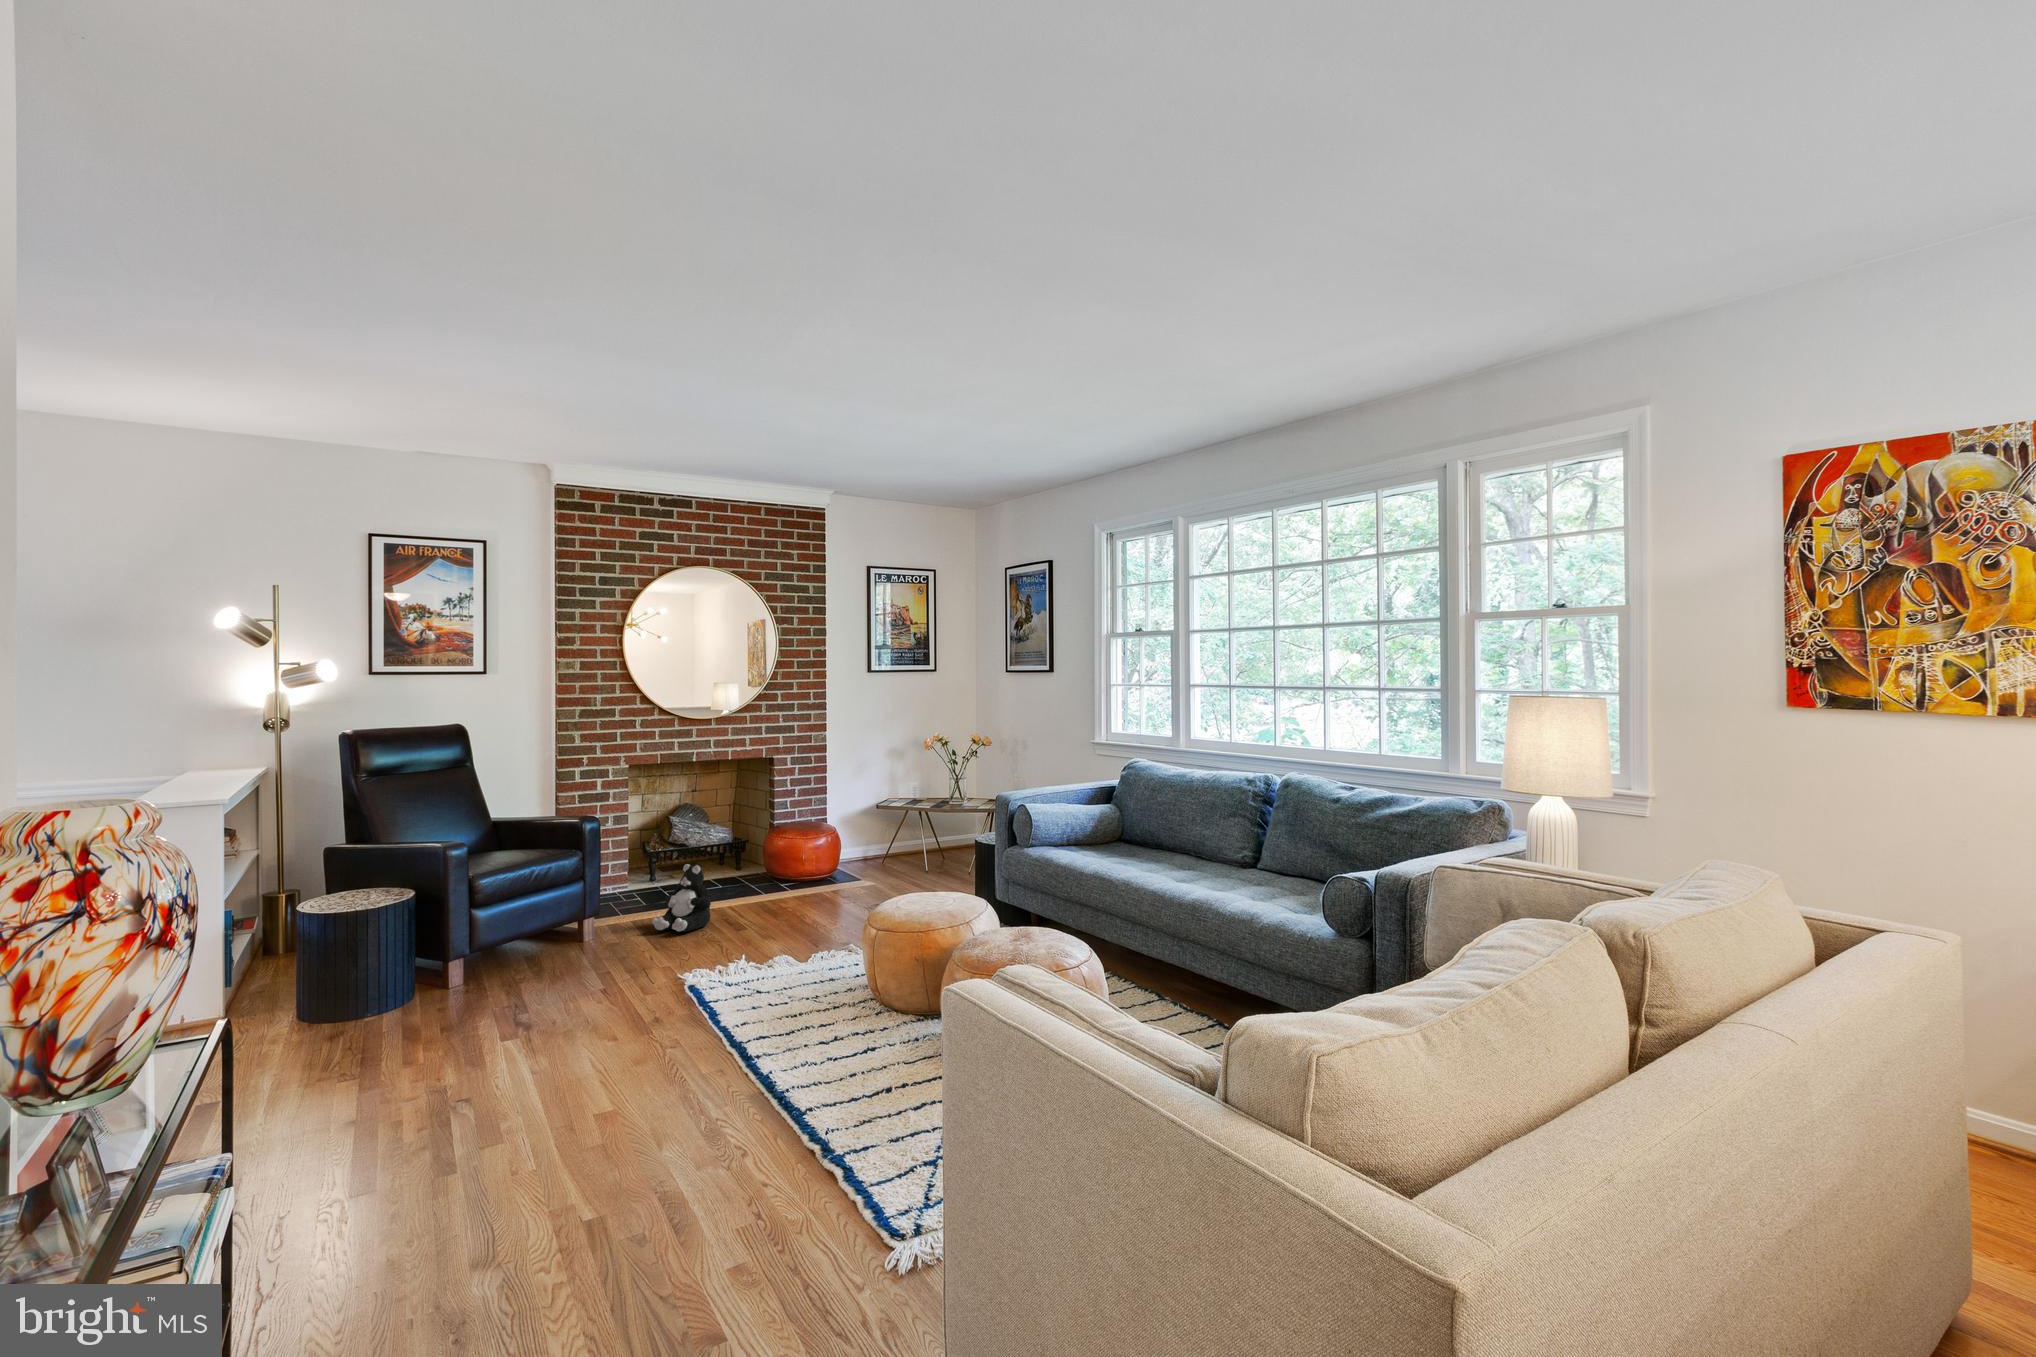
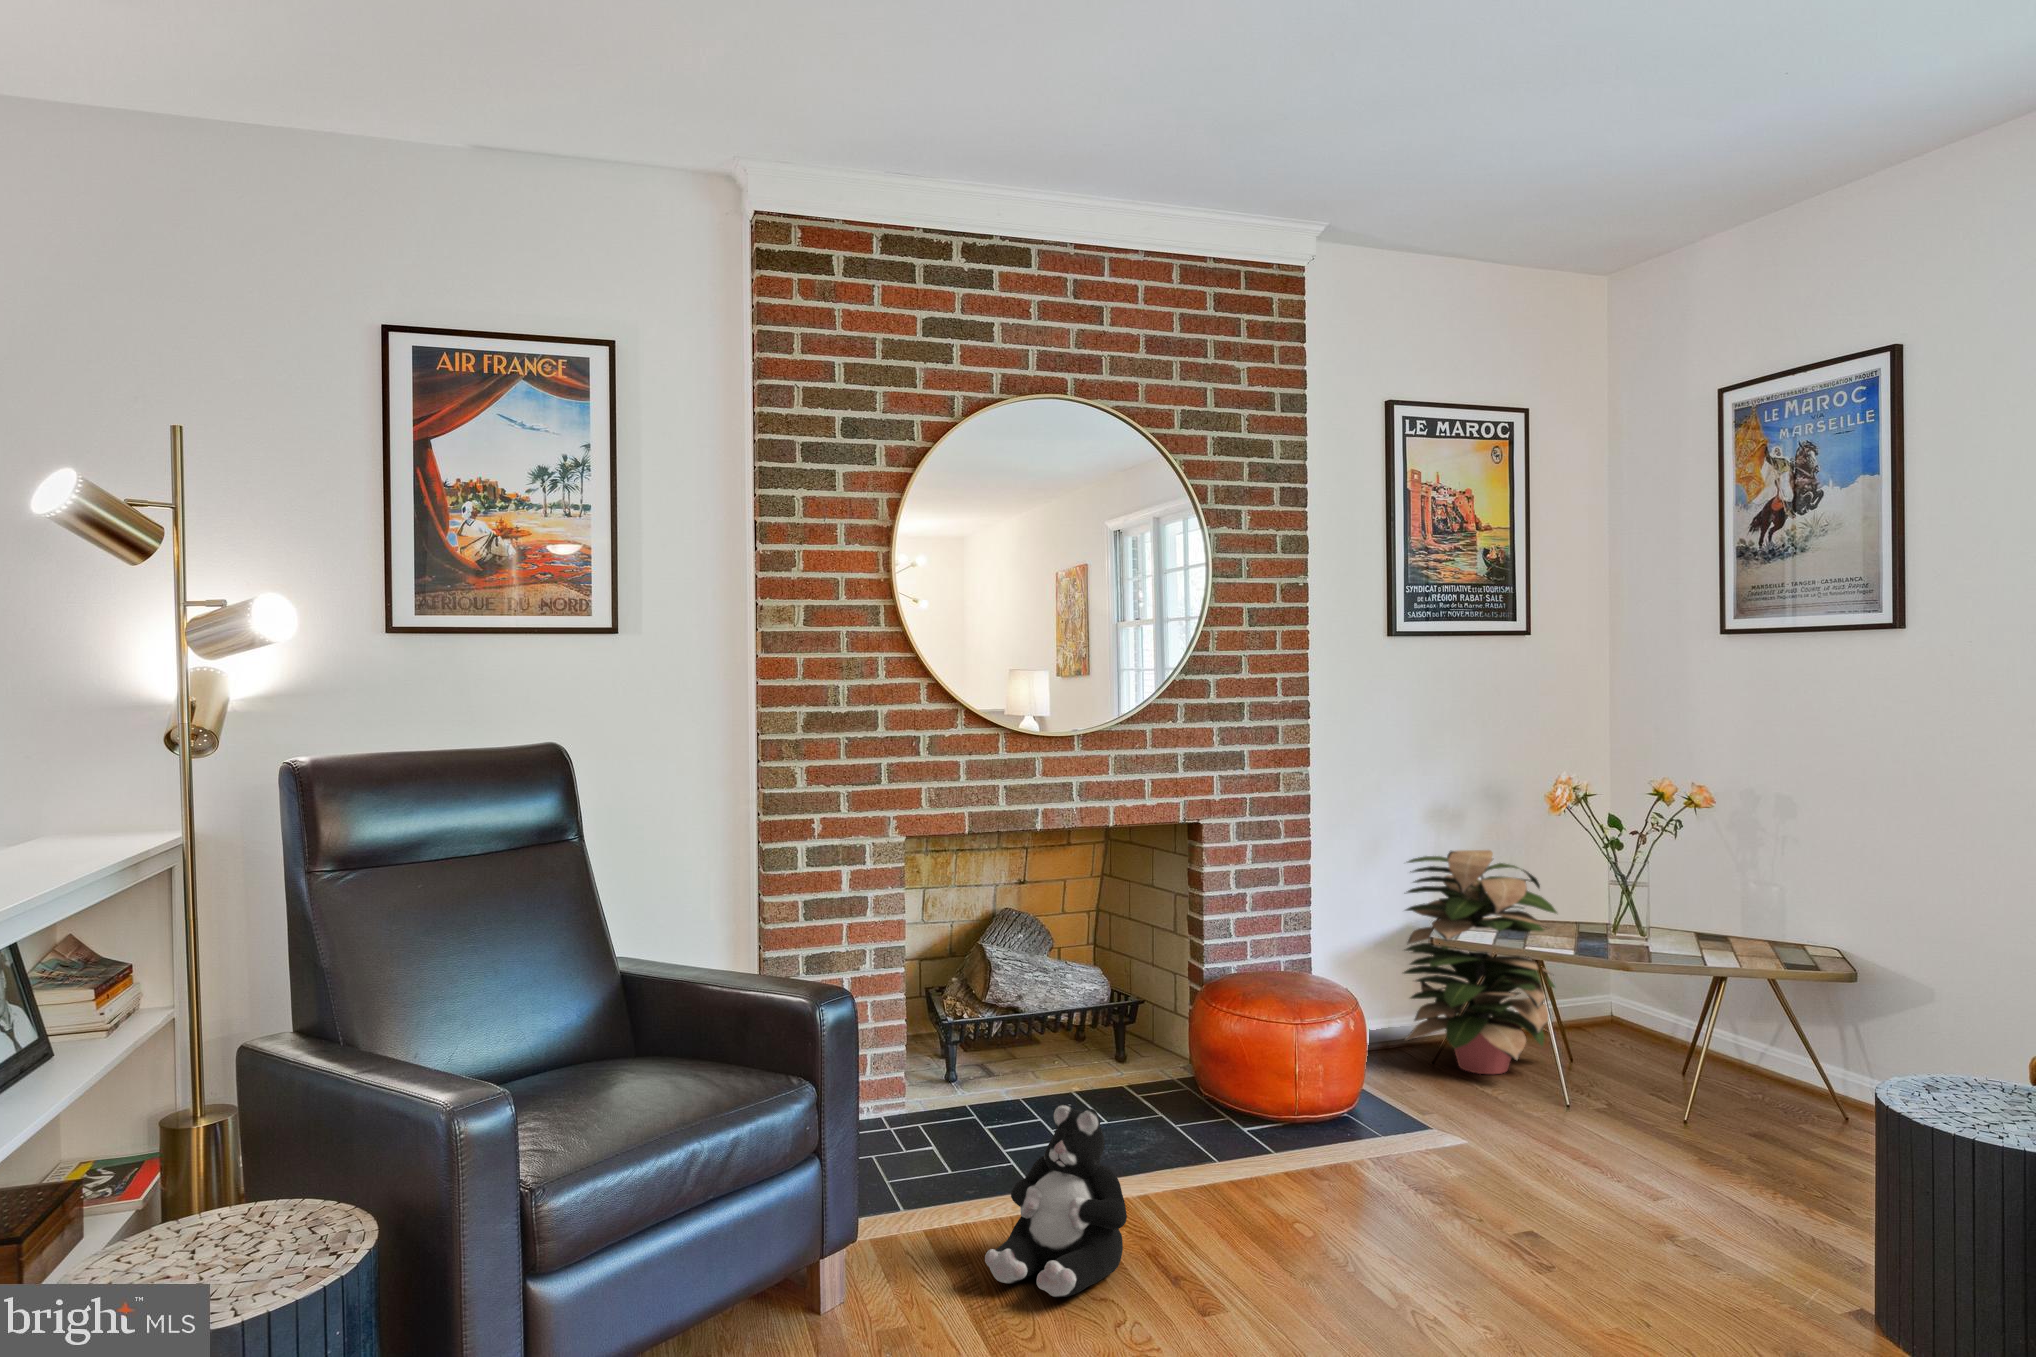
decorative plant: none [865,768,934,864] -> present [1404,850,1557,1074]

